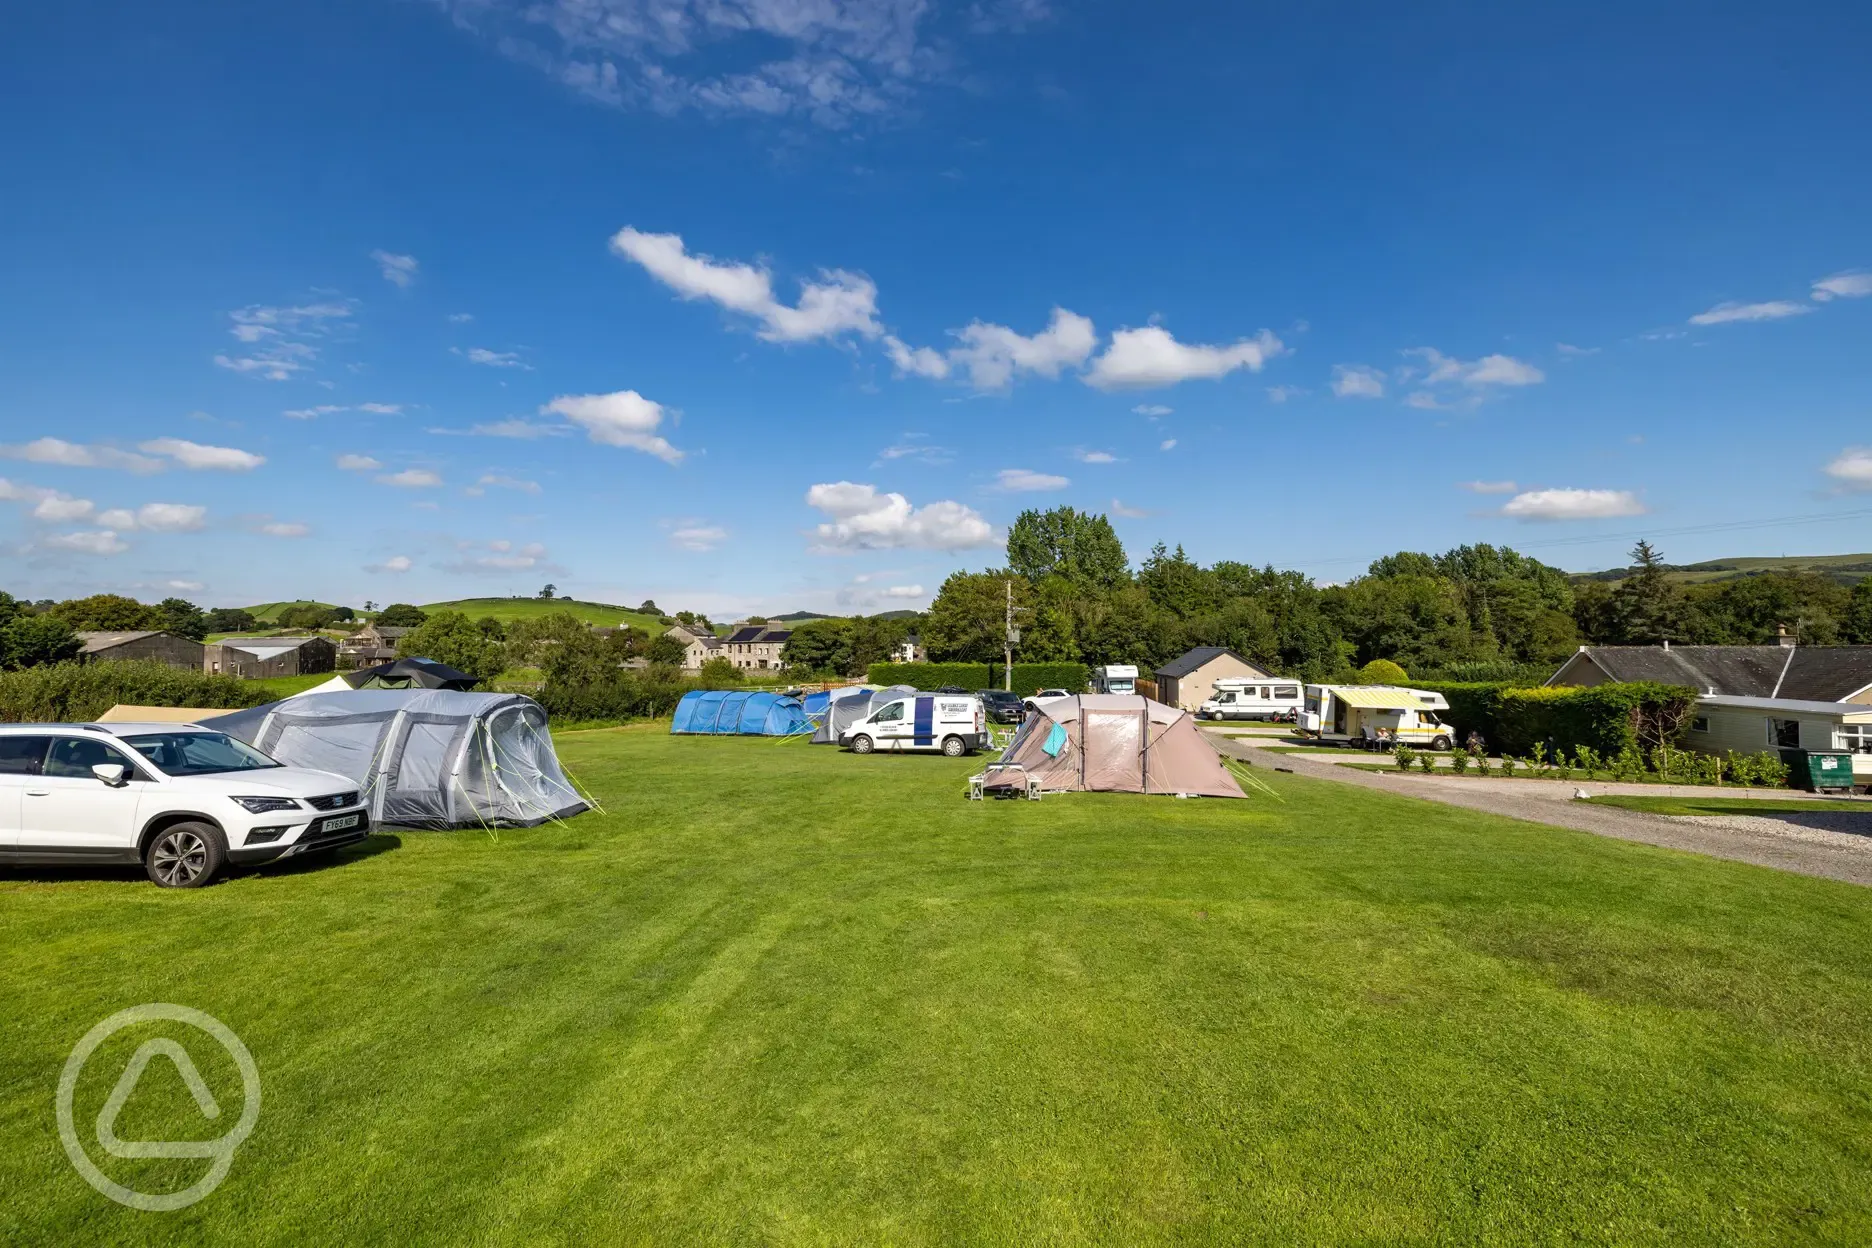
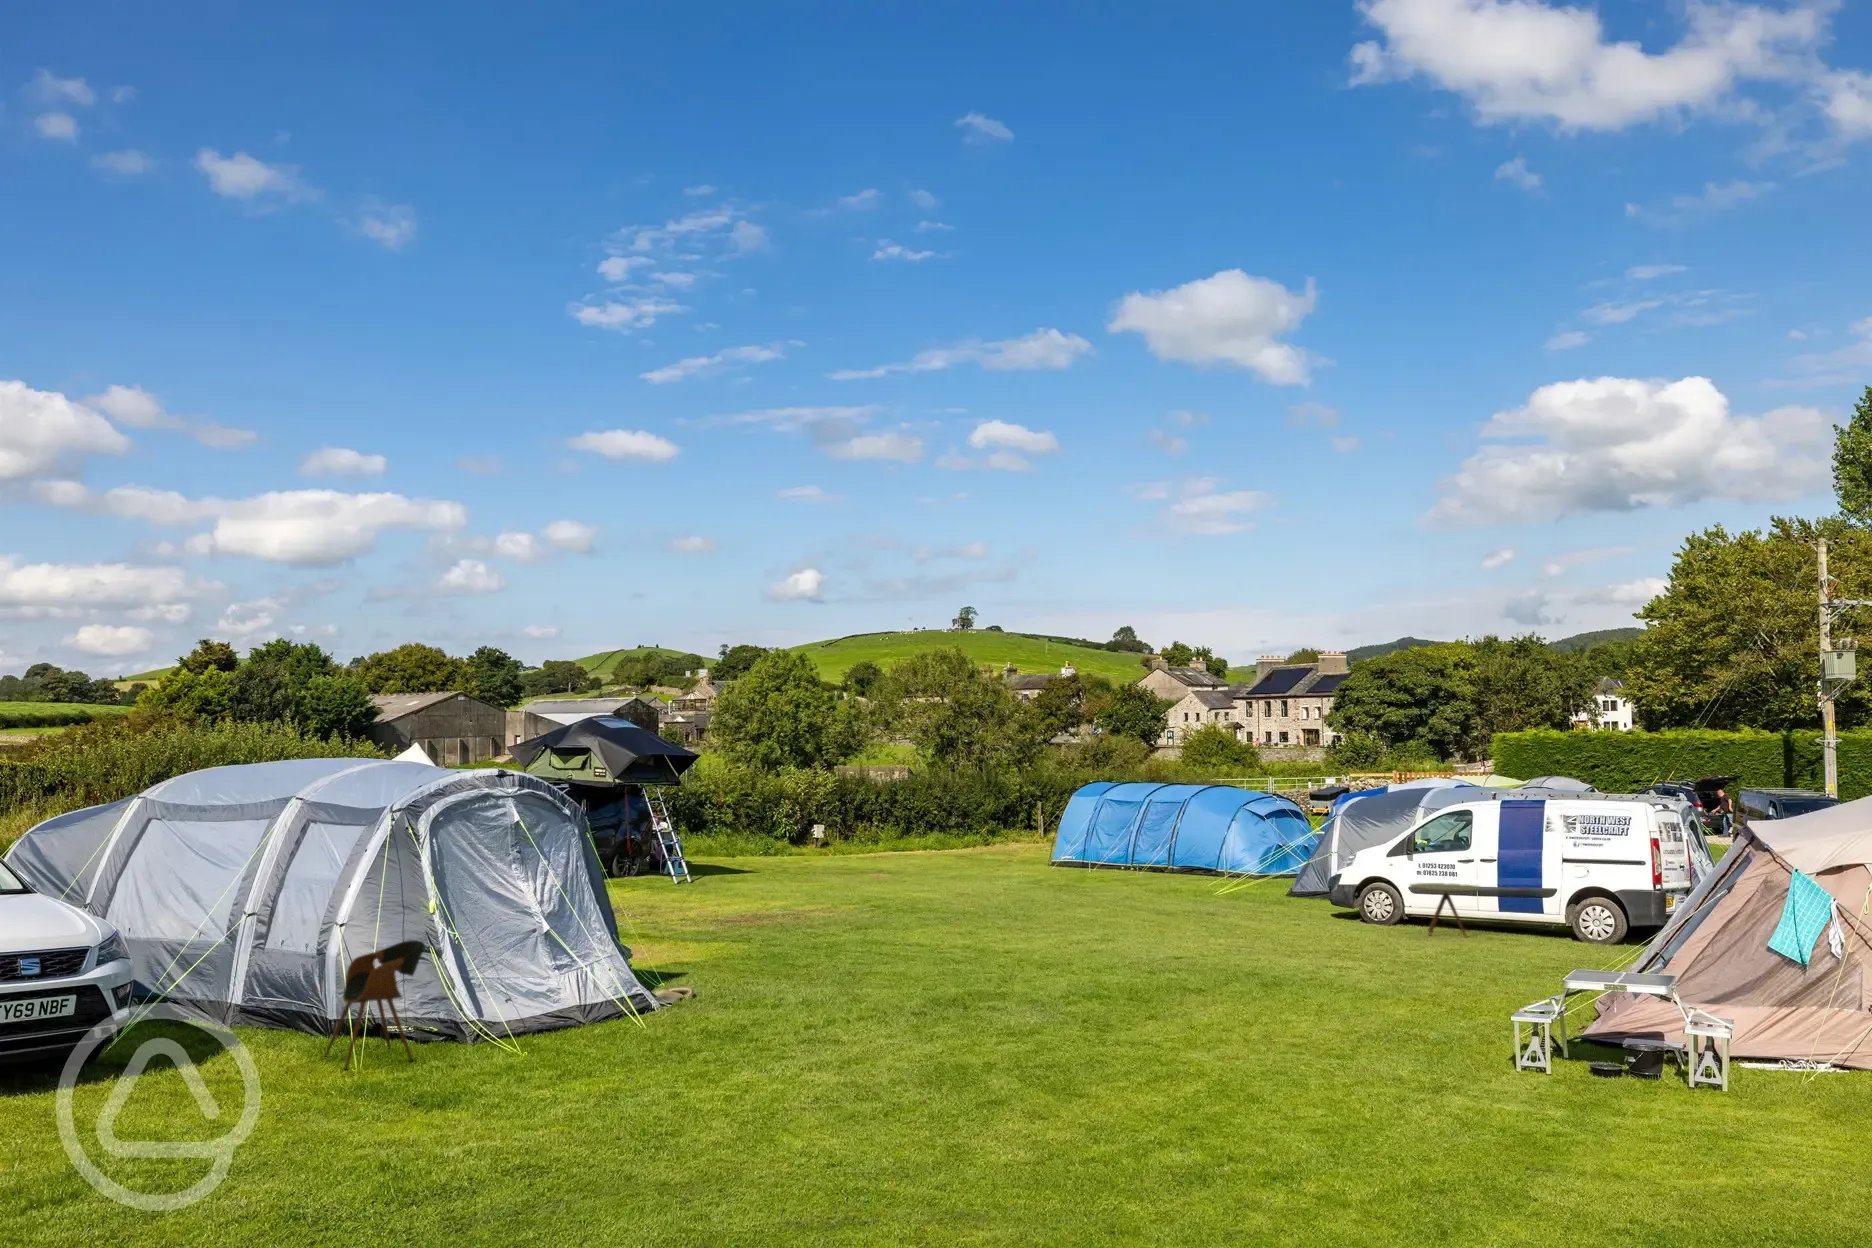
chair: none [455,780,512,844] -> present [325,940,425,1070]

